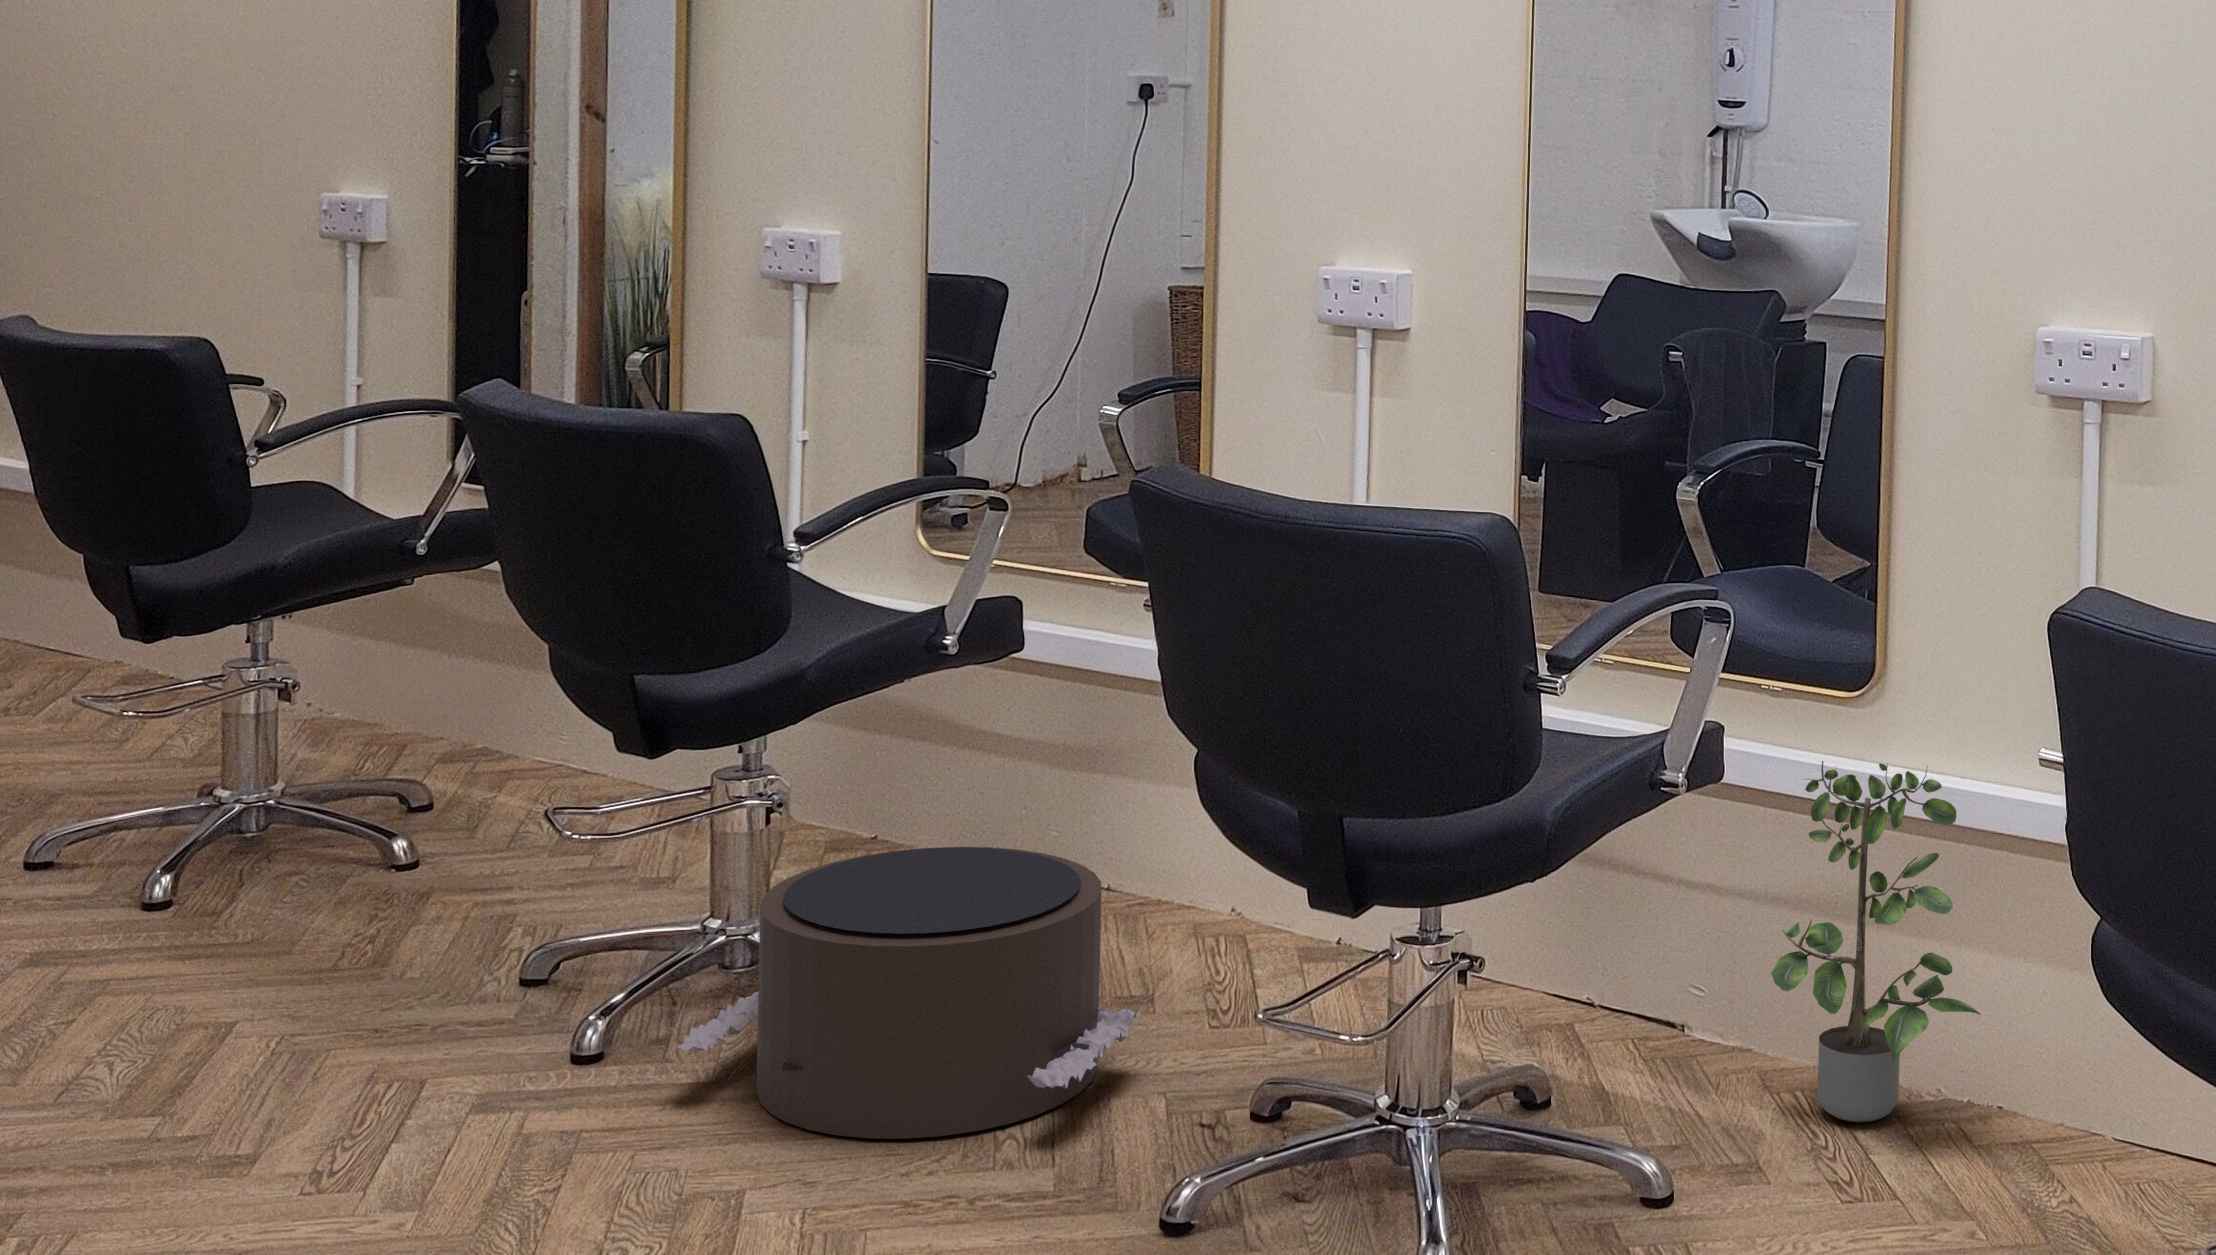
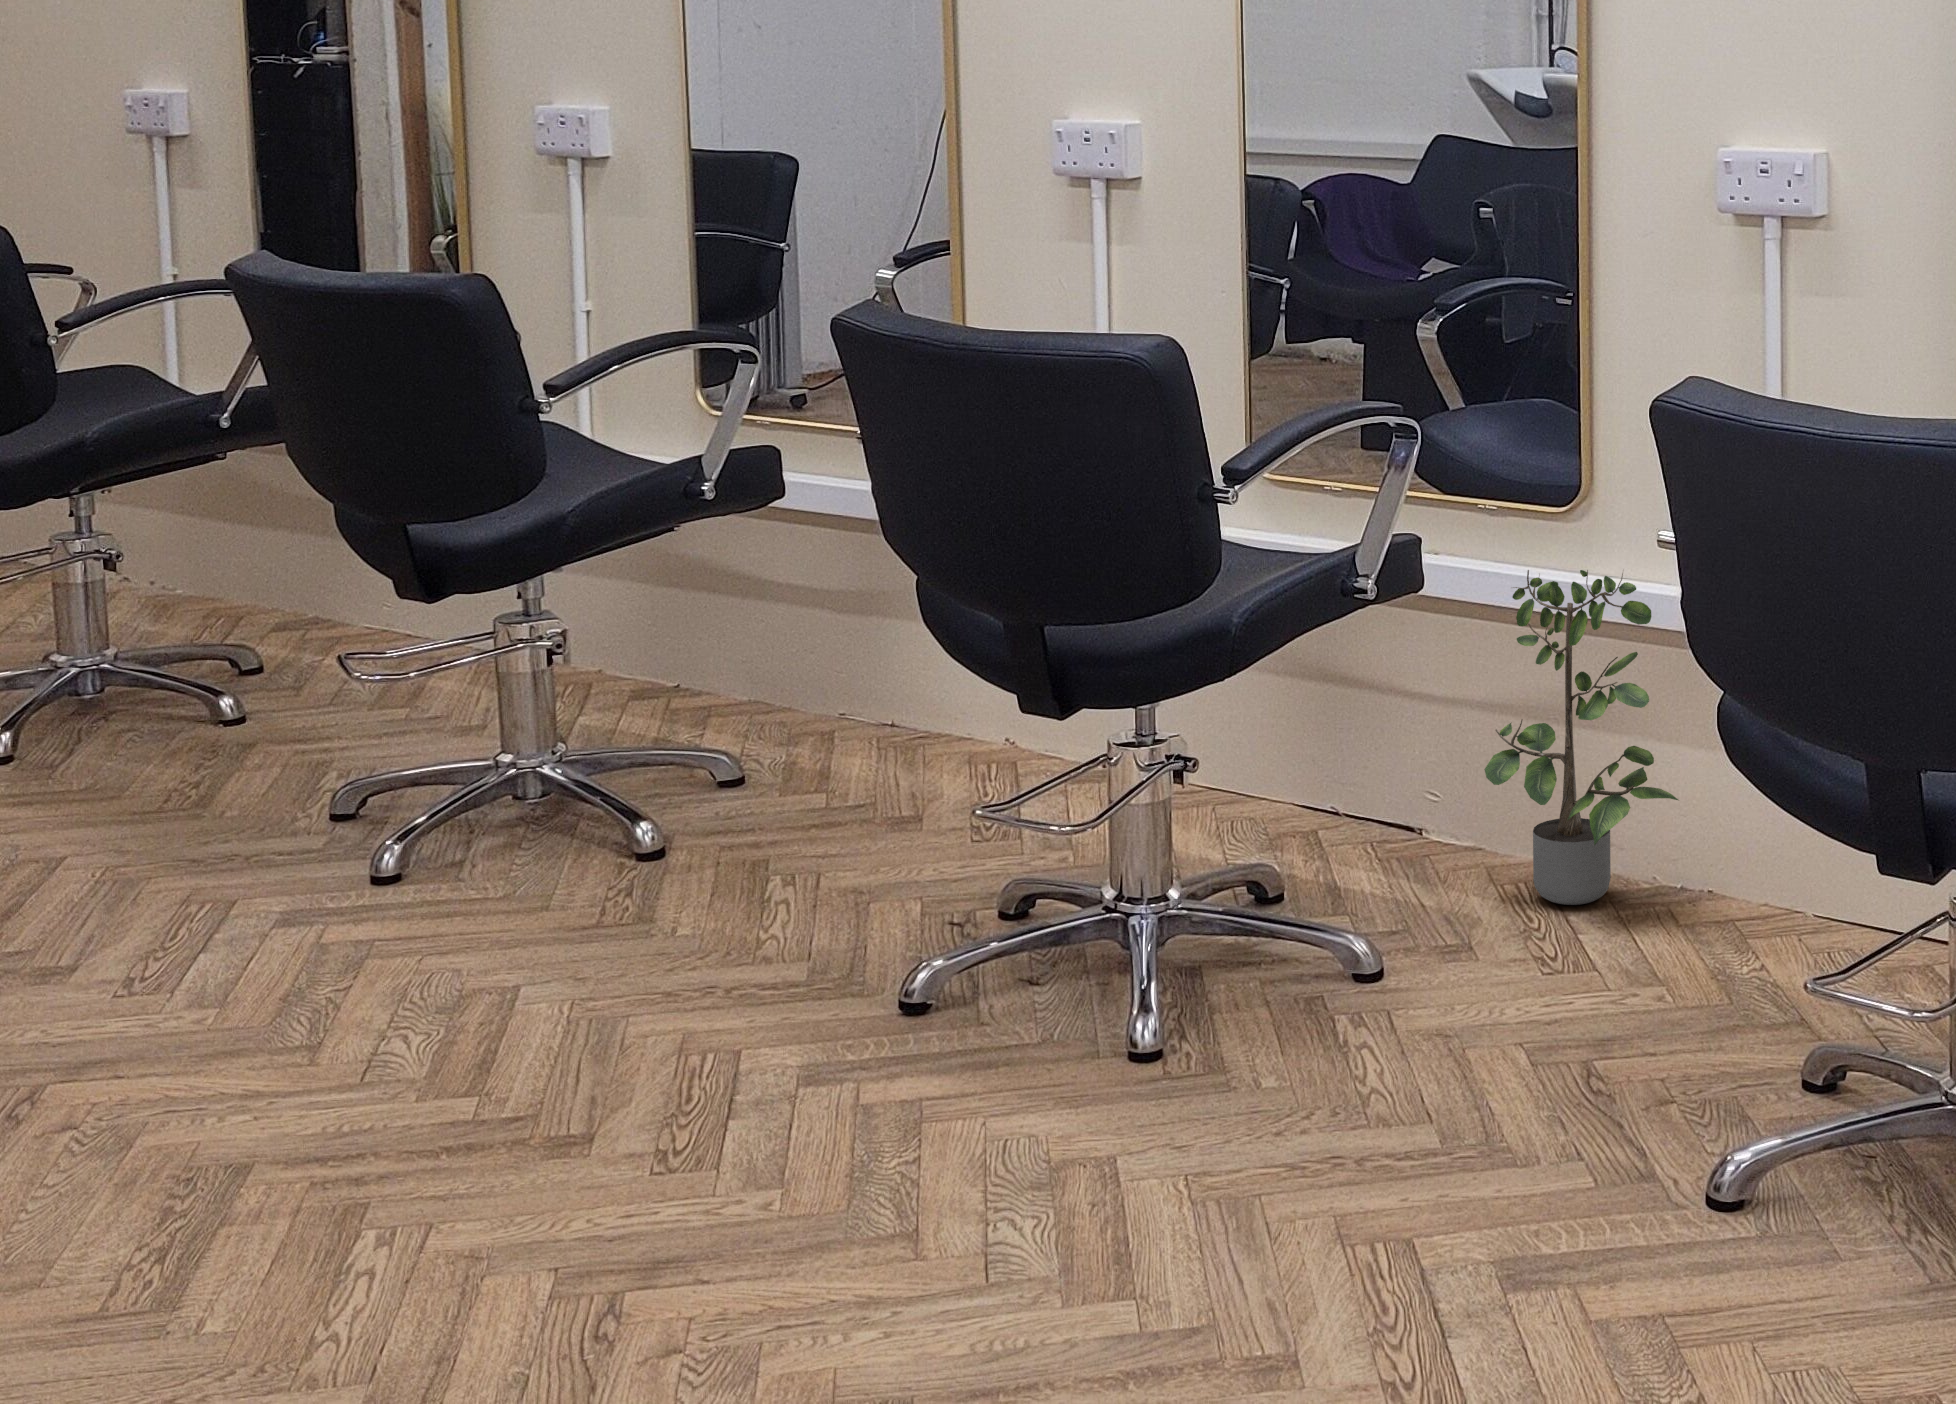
pouf: present [677,847,1140,1139] -> none [462,679,898,940]

